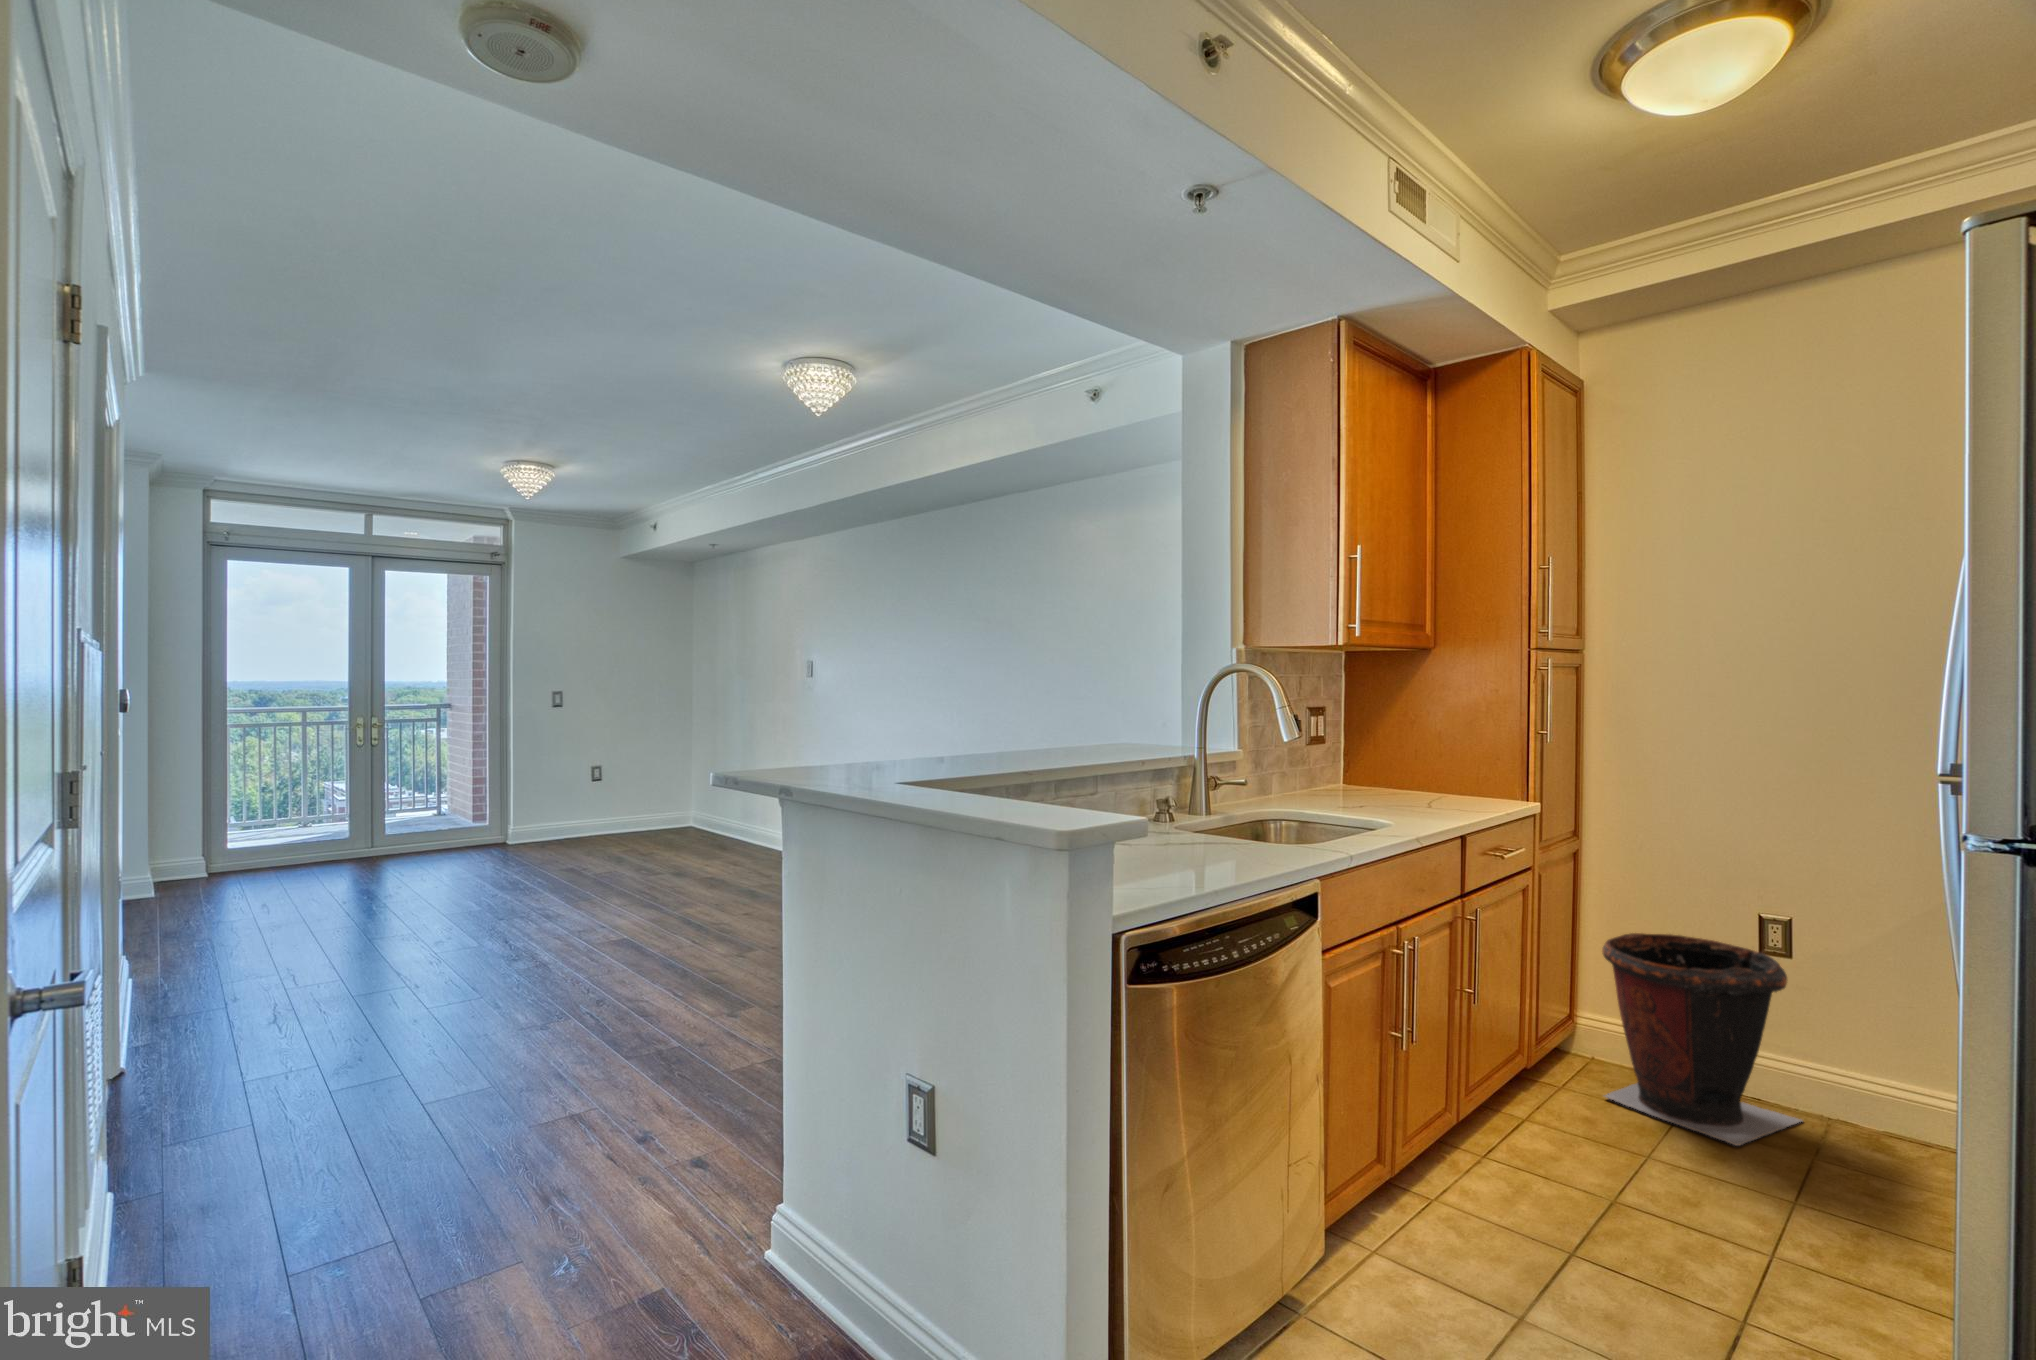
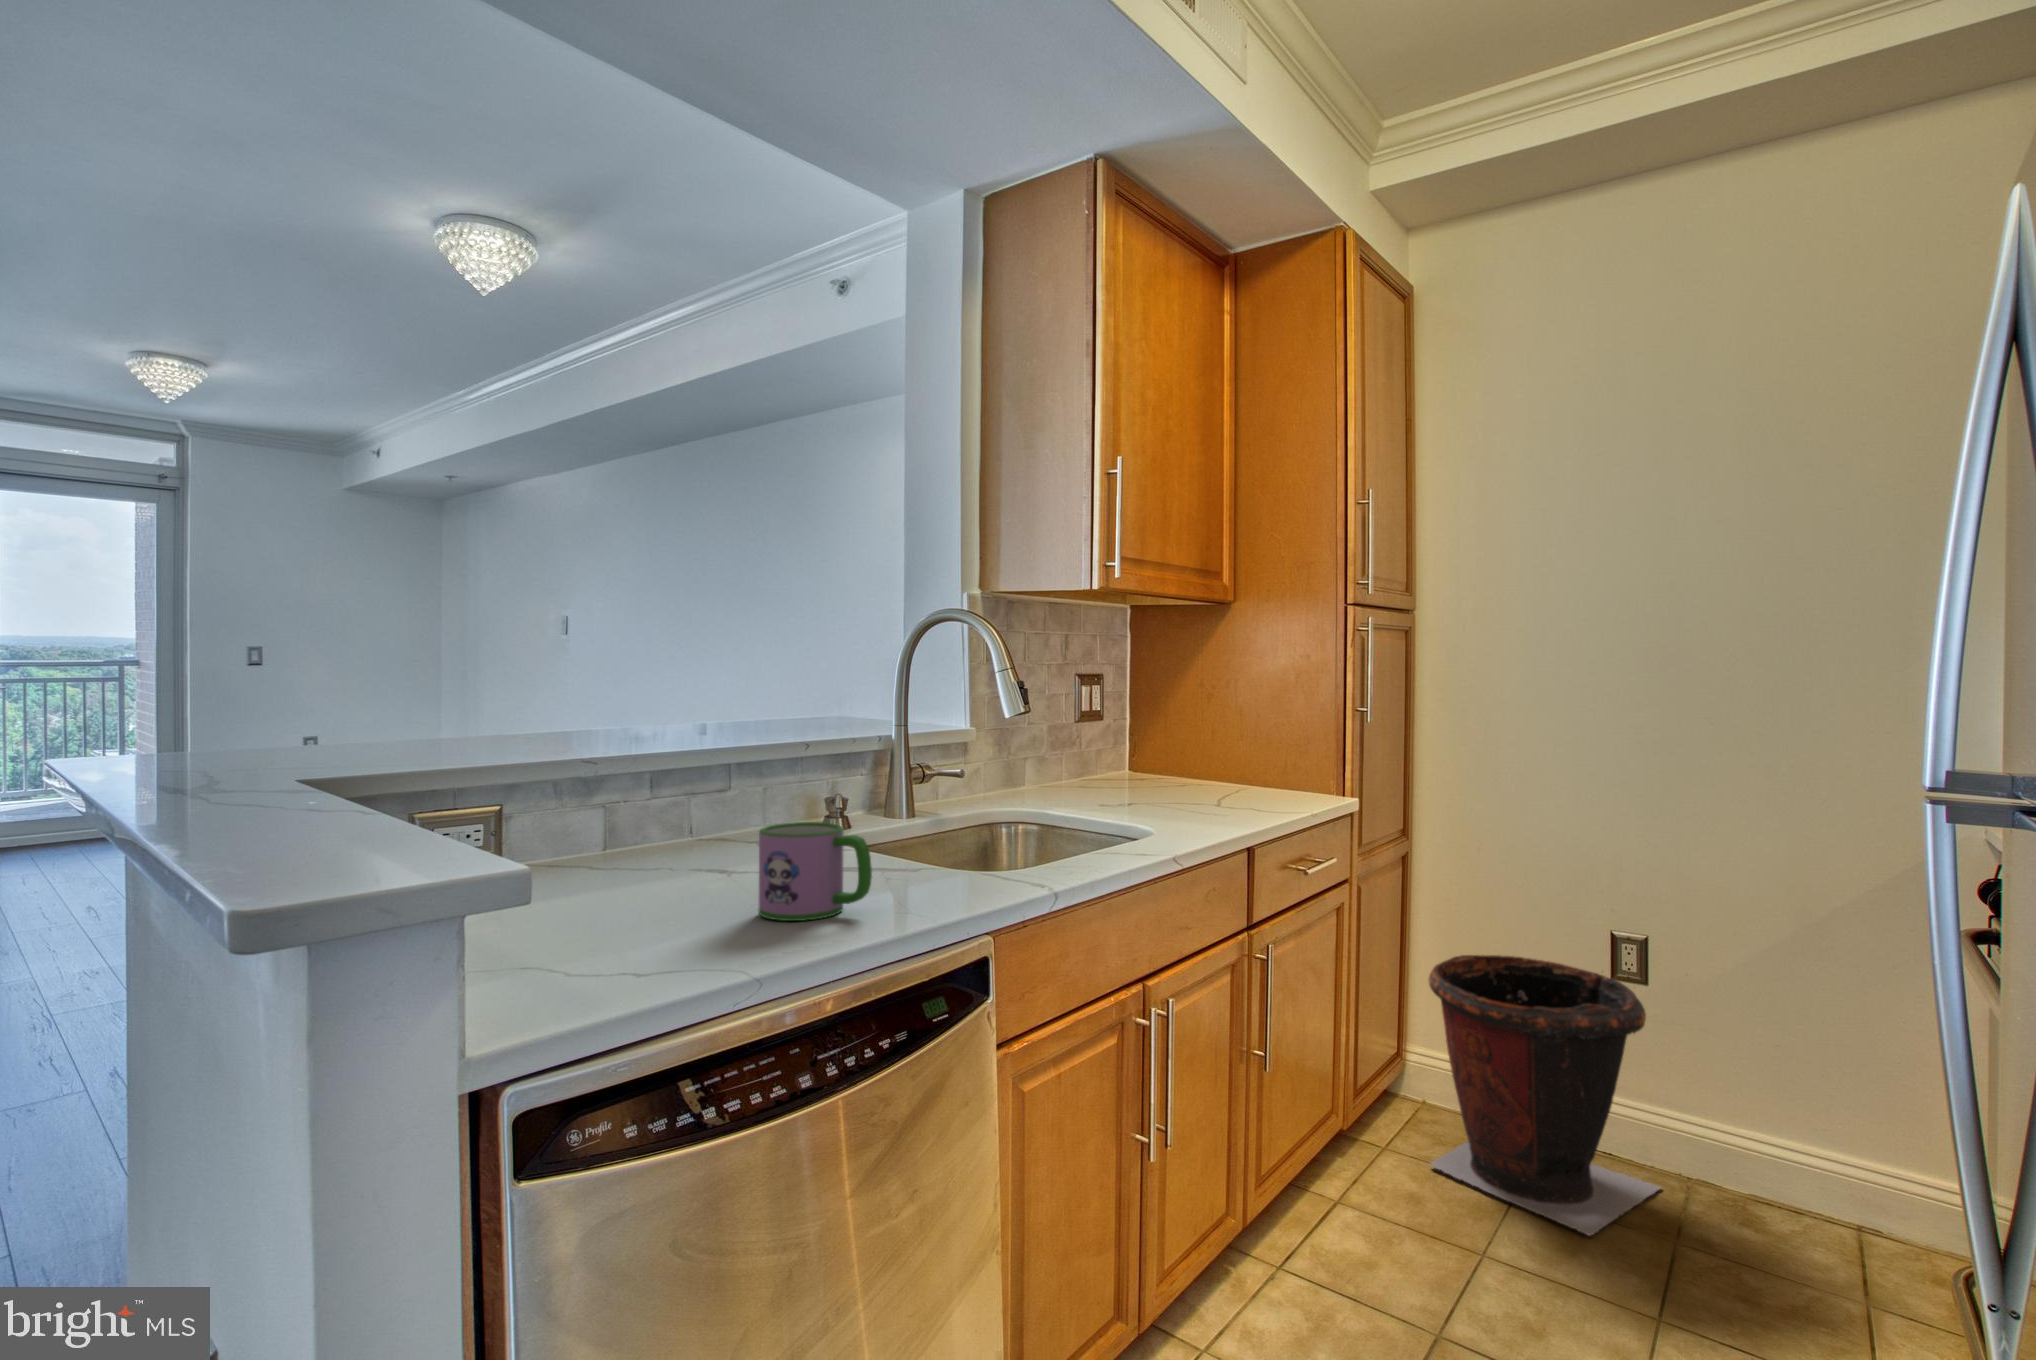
mug: none [1180,813,1251,870] -> present [759,822,872,921]

